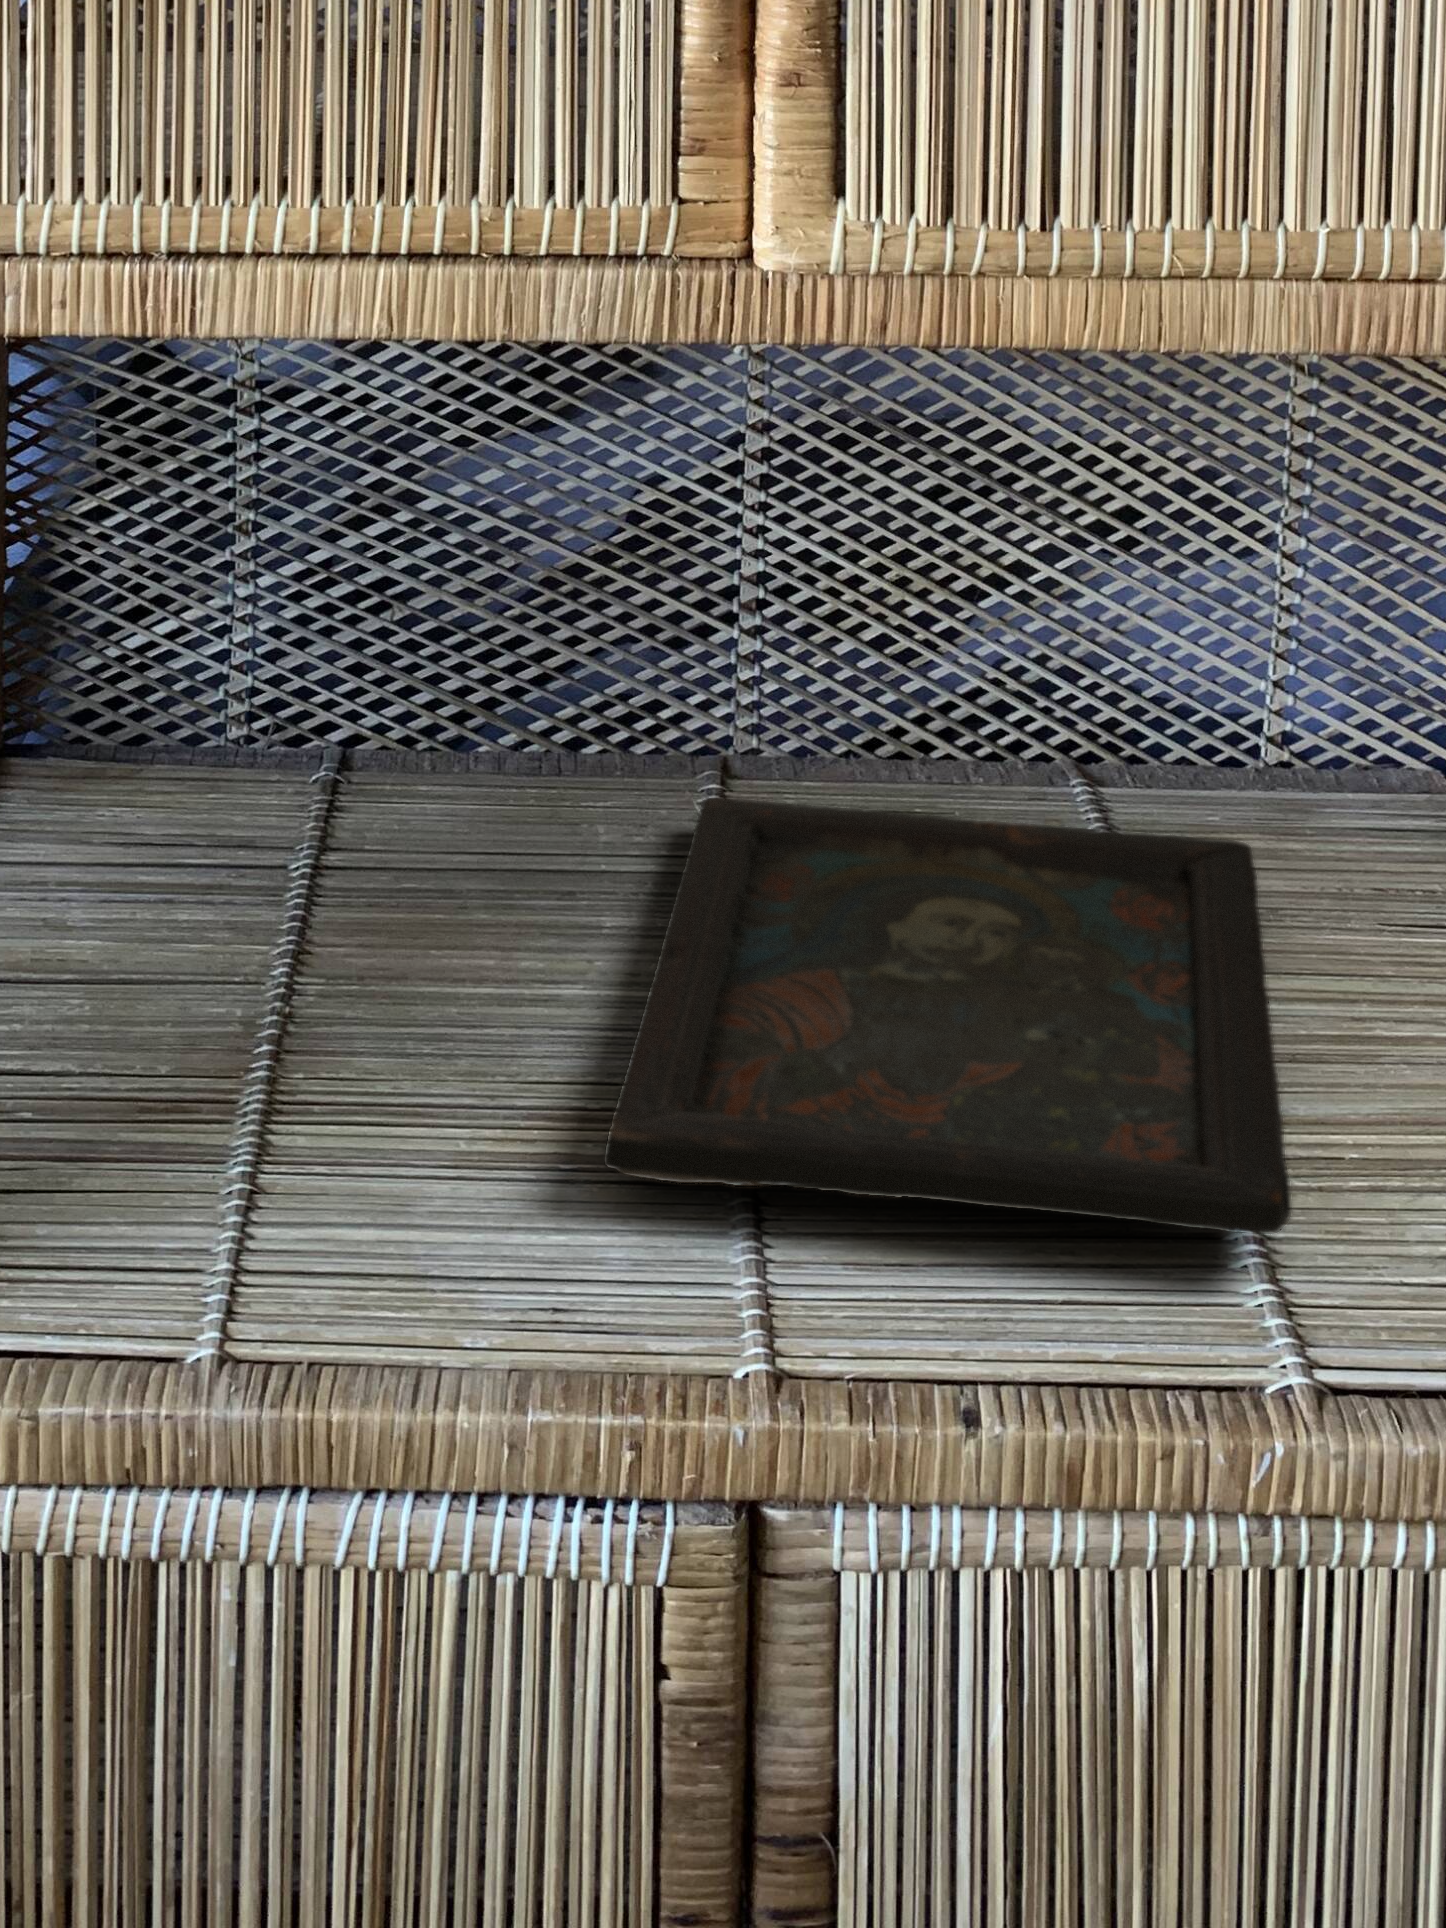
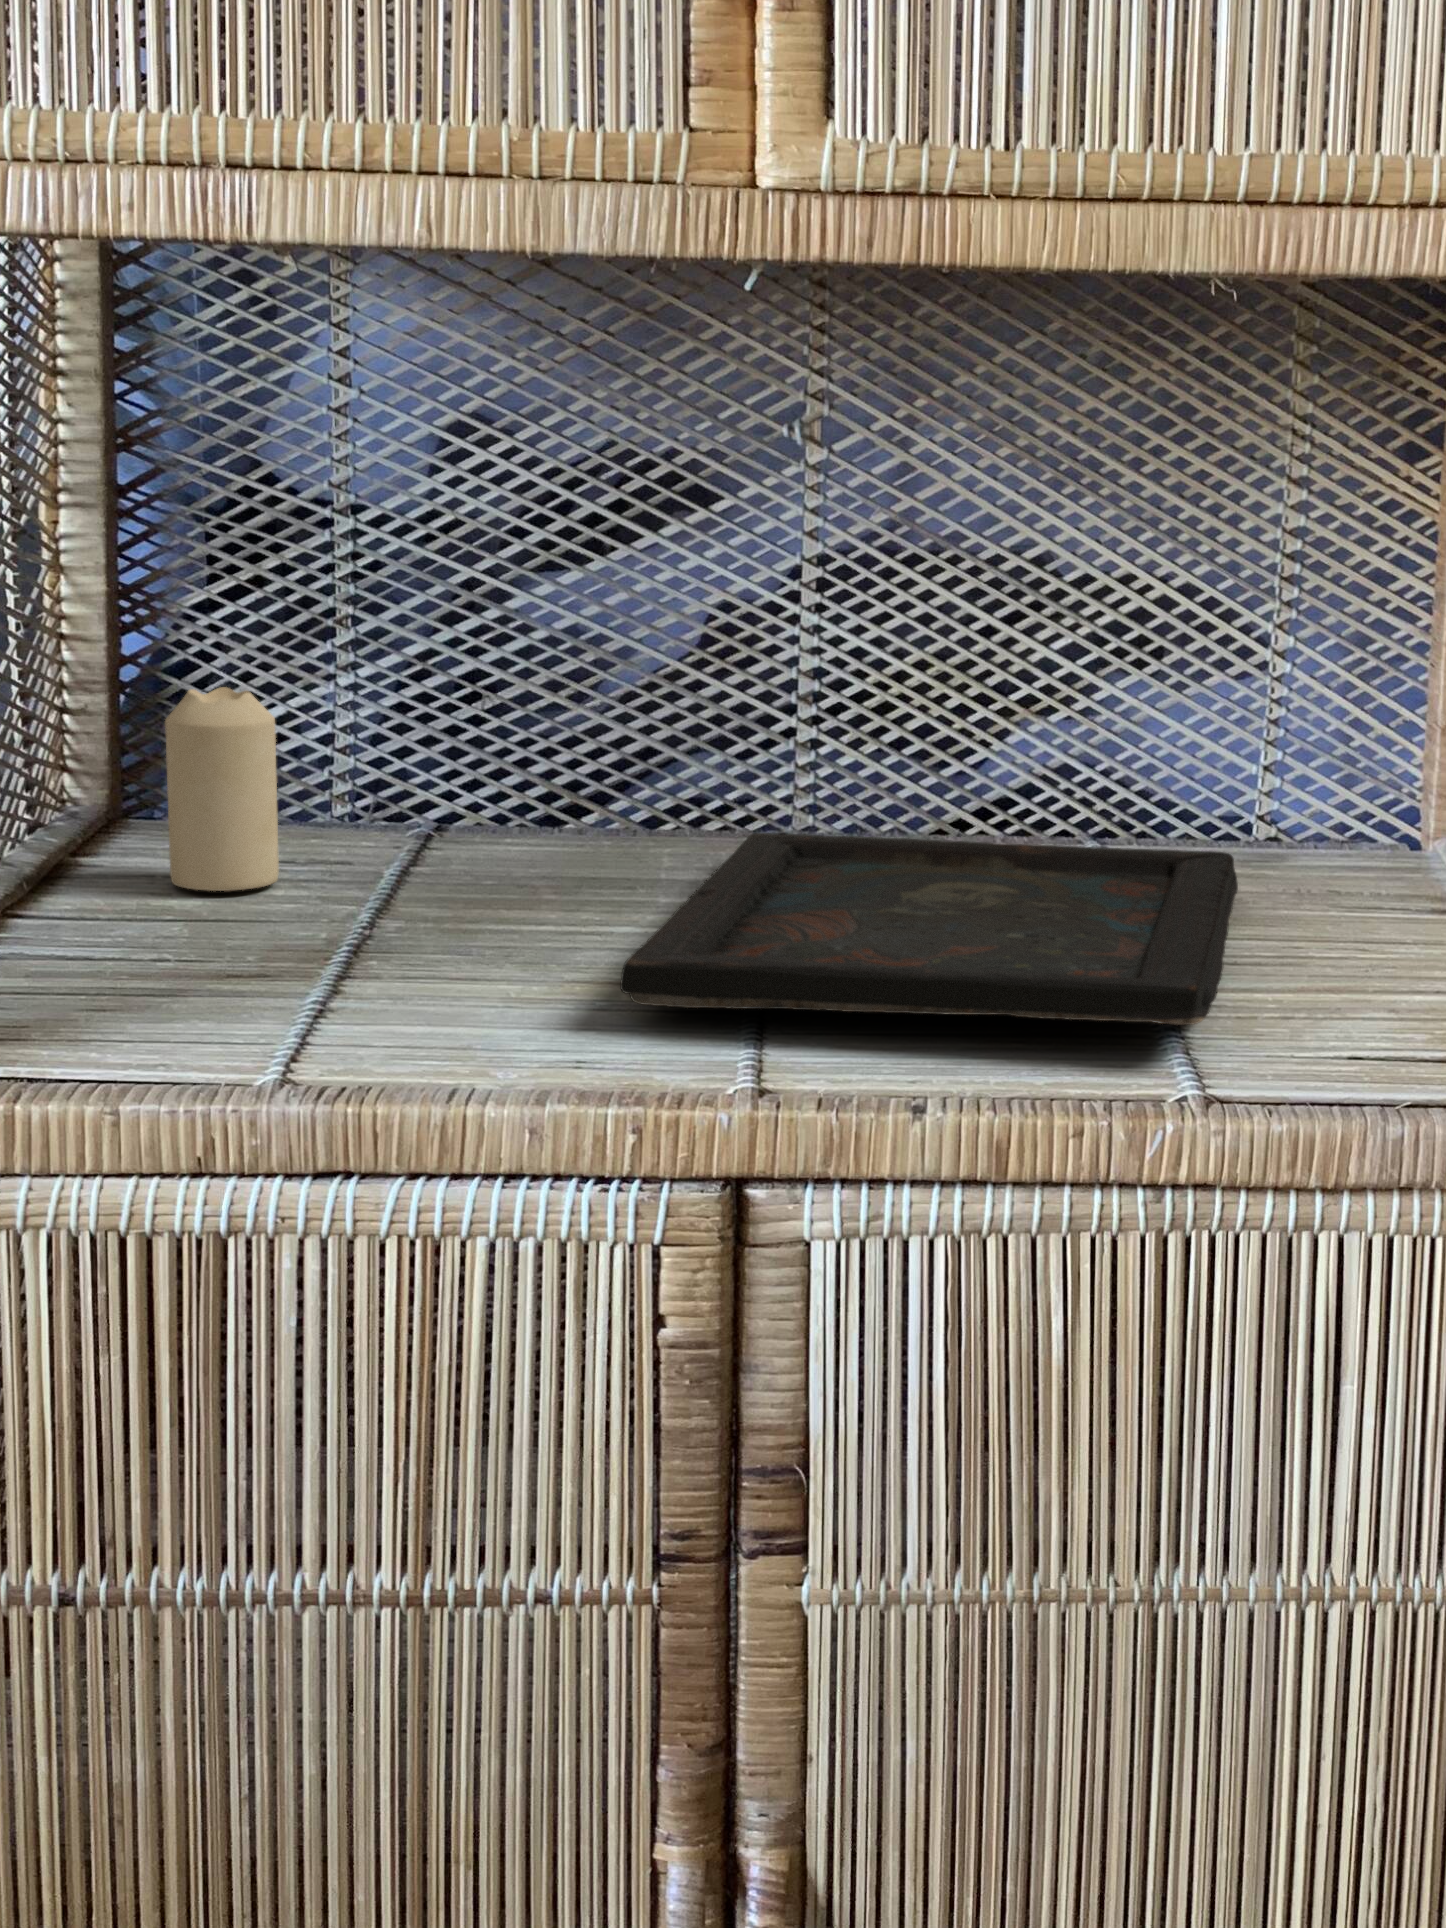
candle: none [69,669,190,908] -> present [165,687,279,891]

